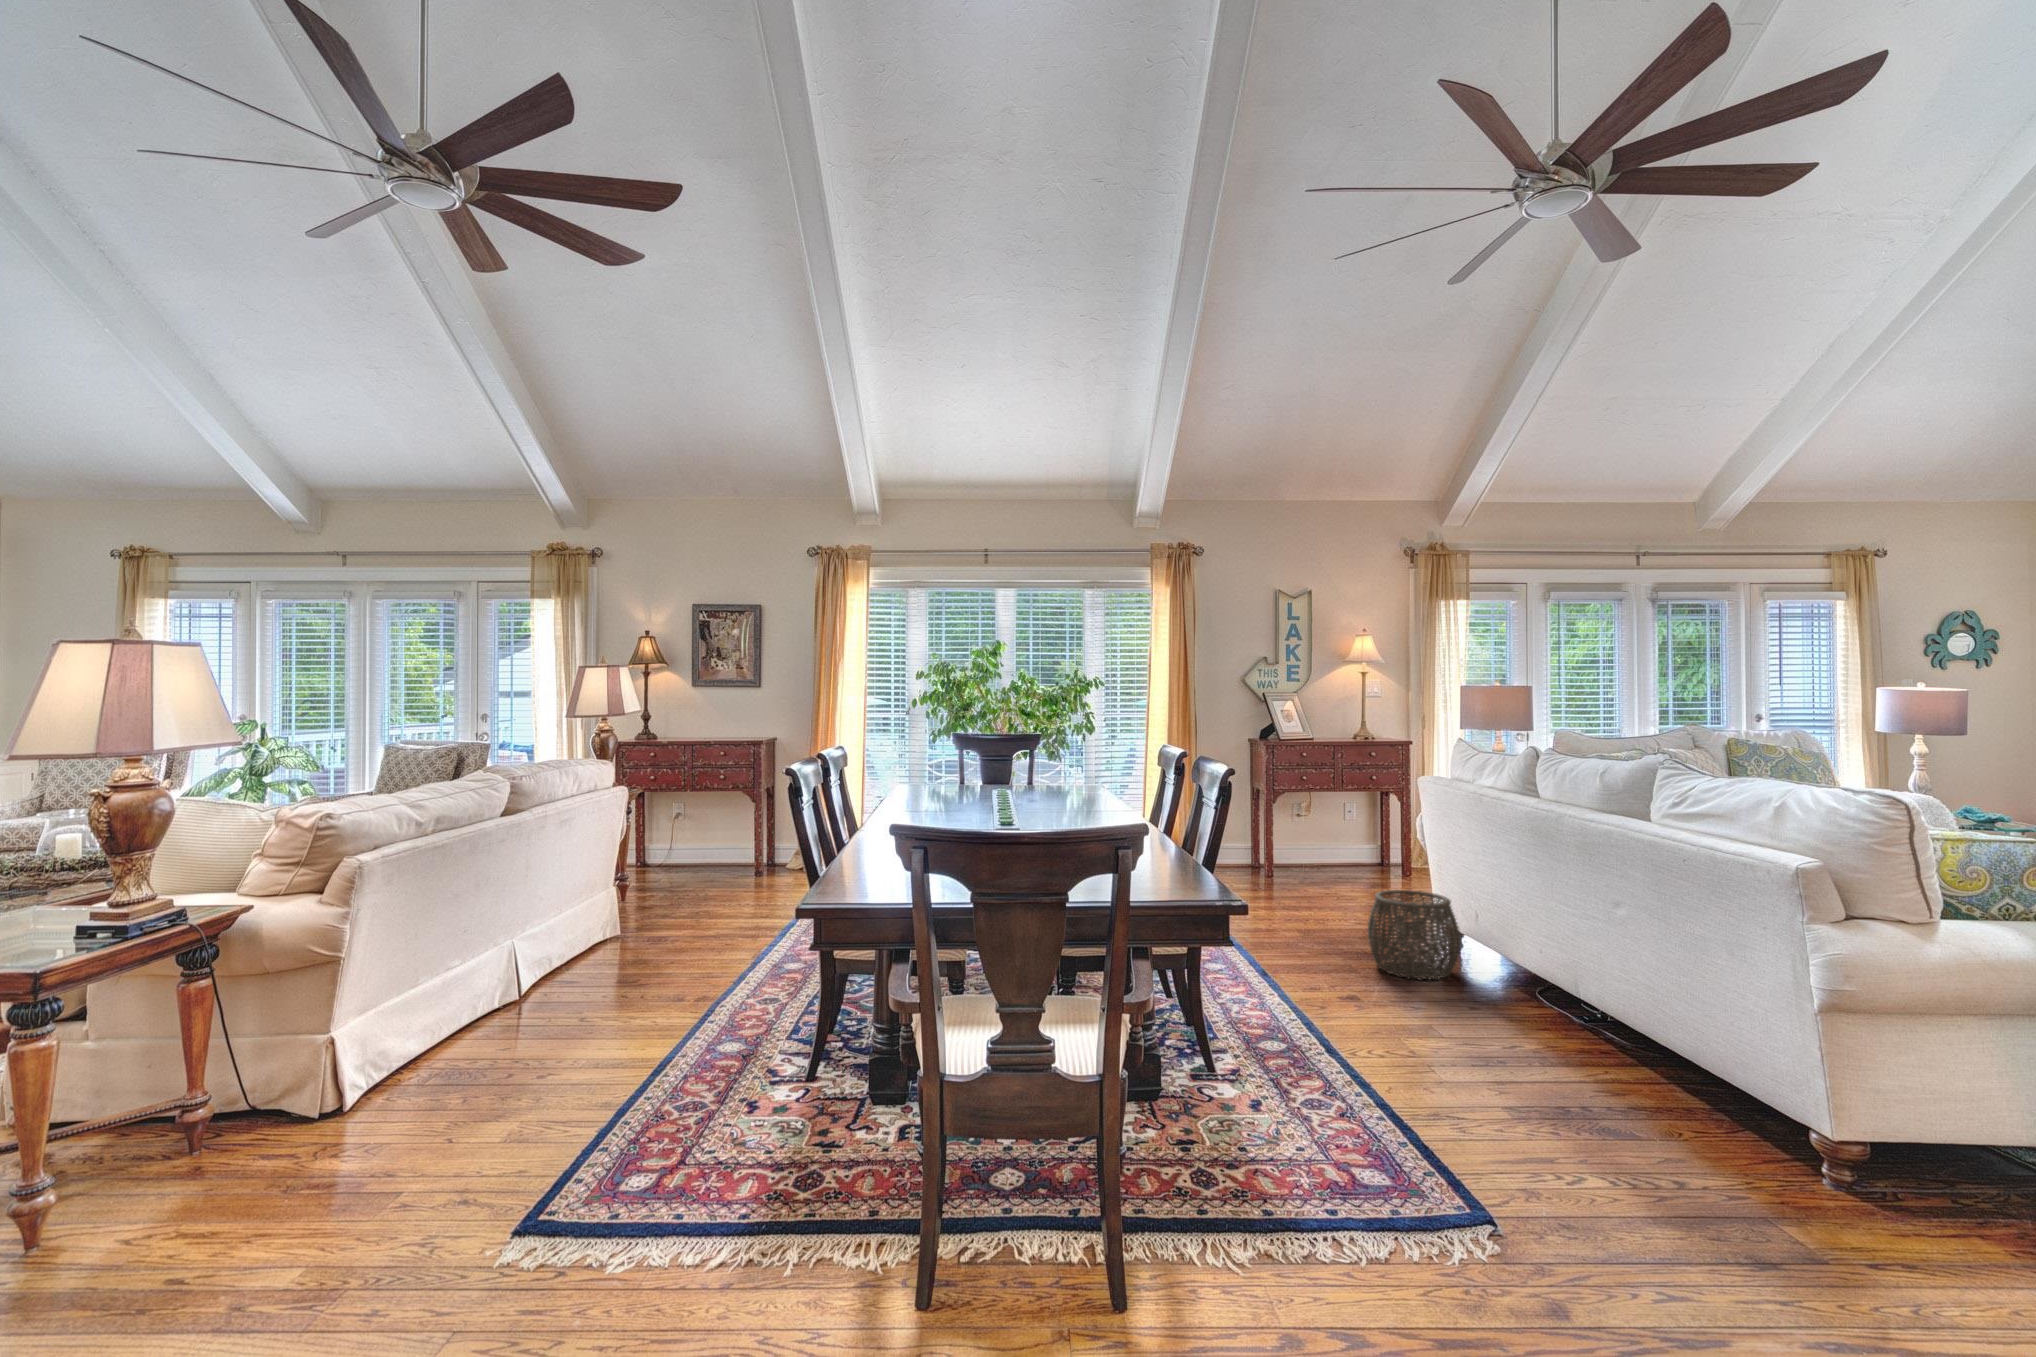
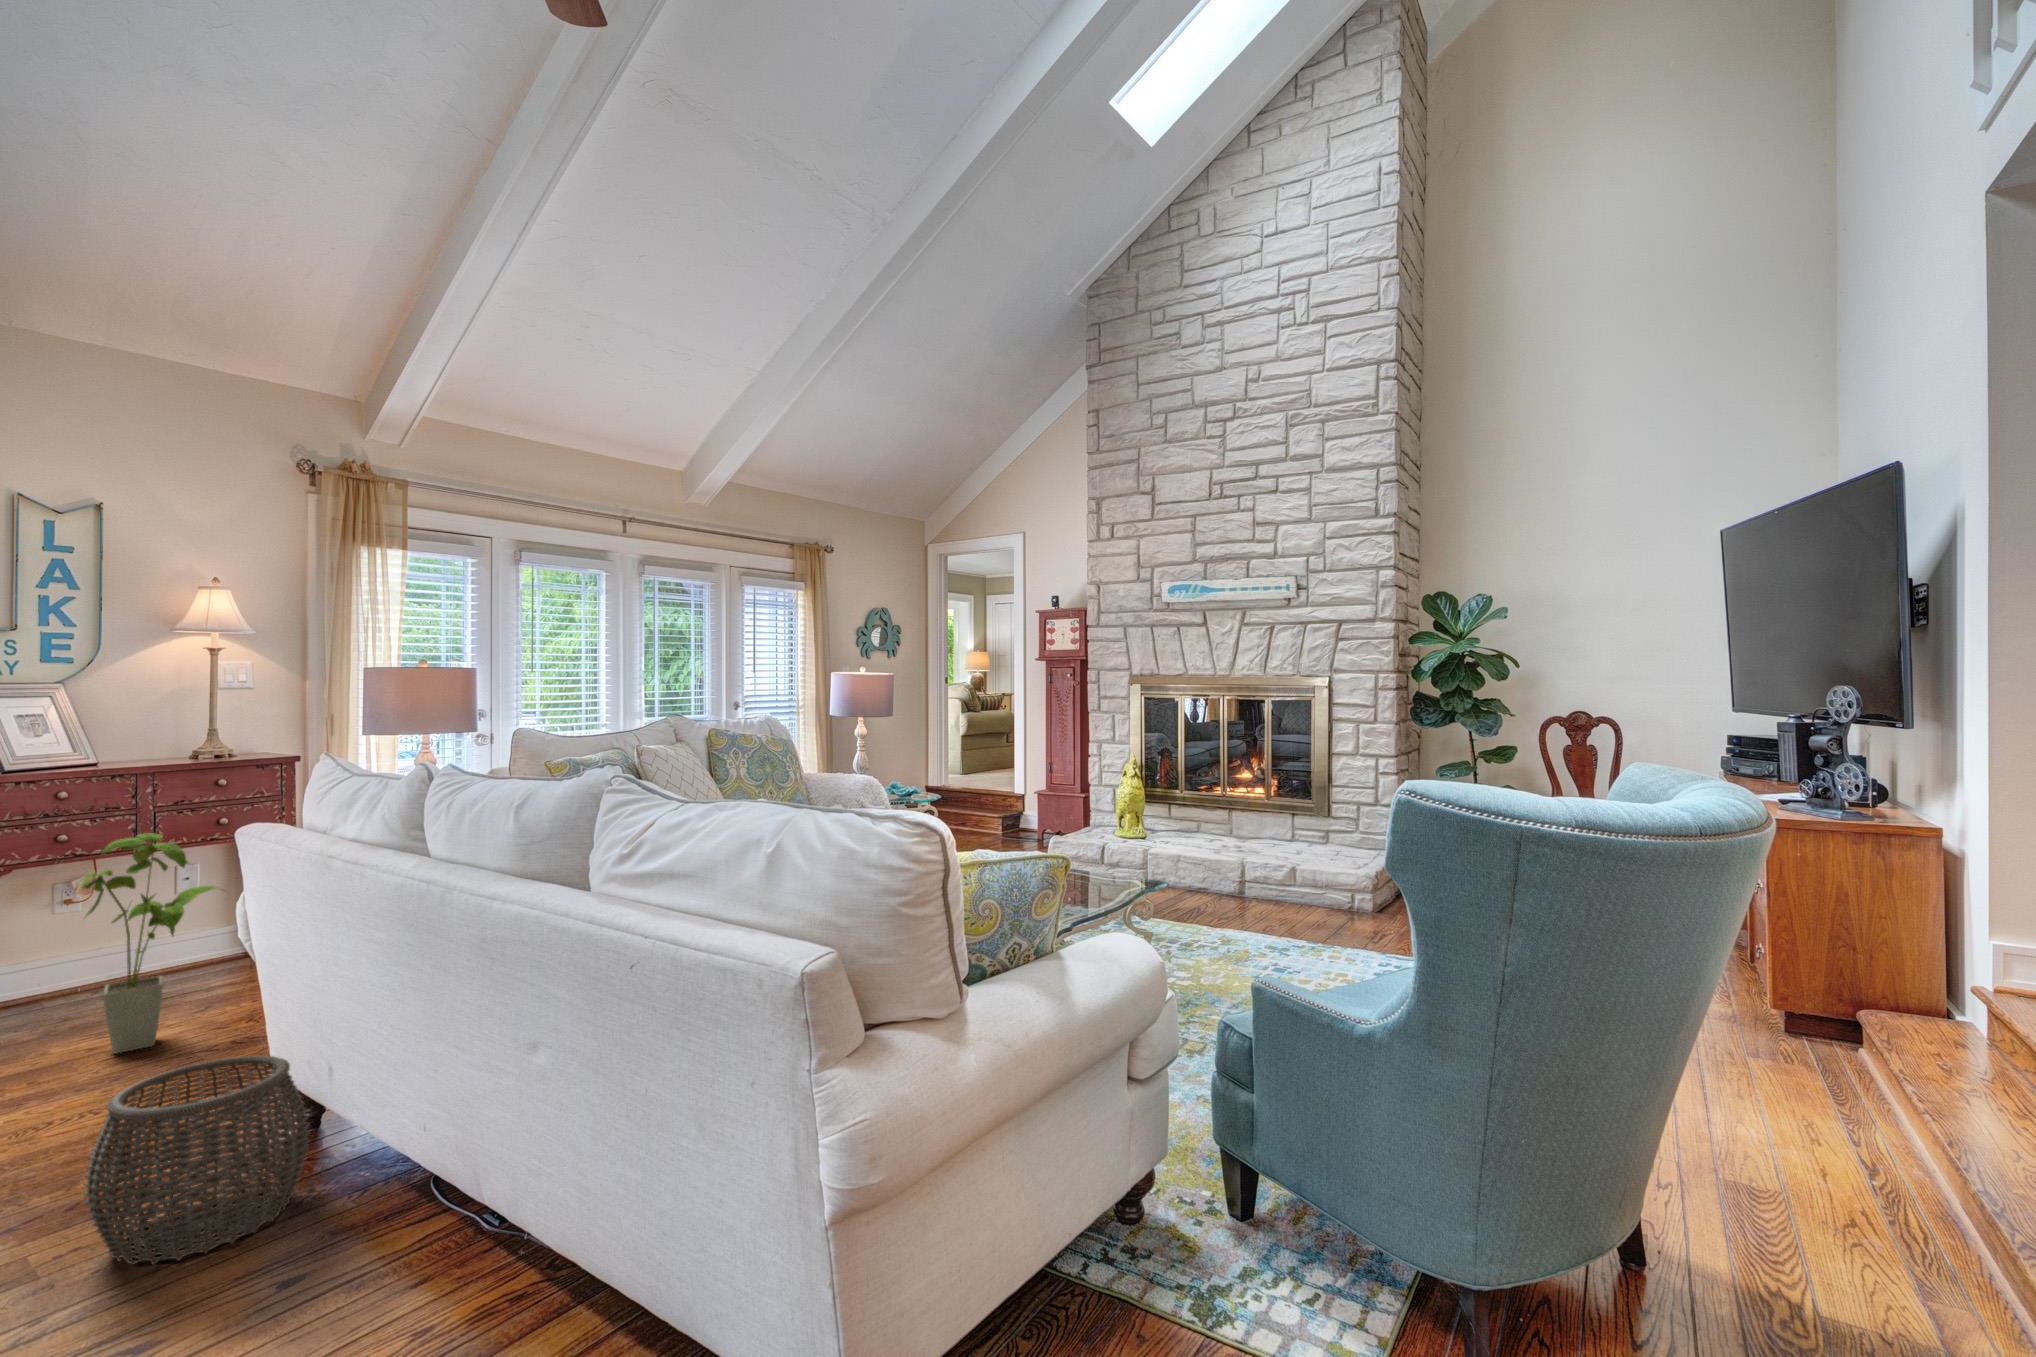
house plant: none [1317,776,1383,894] -> present [79,833,218,1054]

